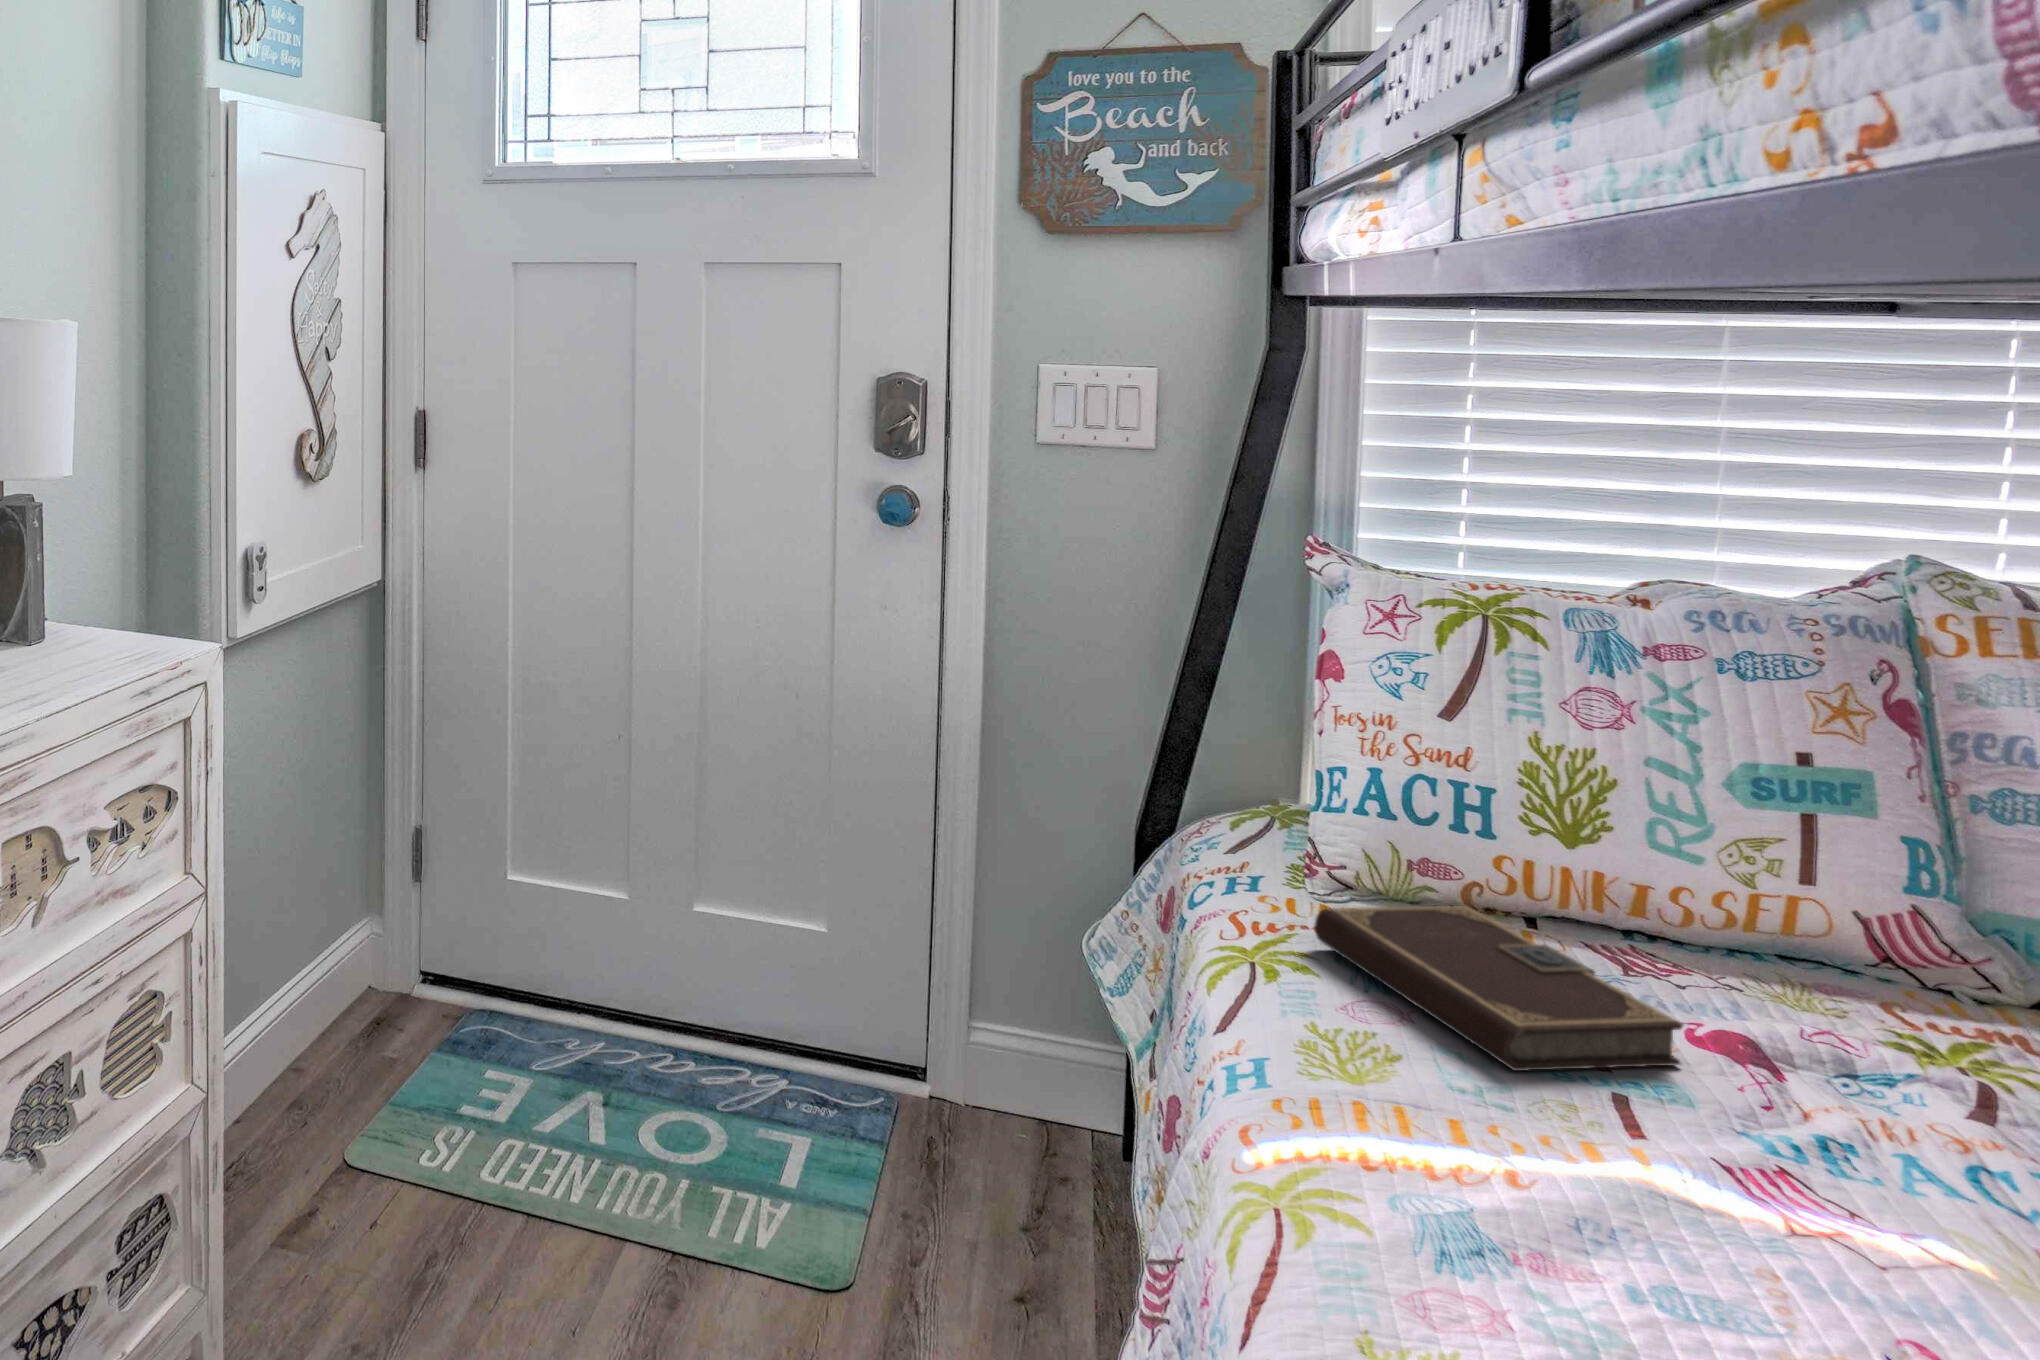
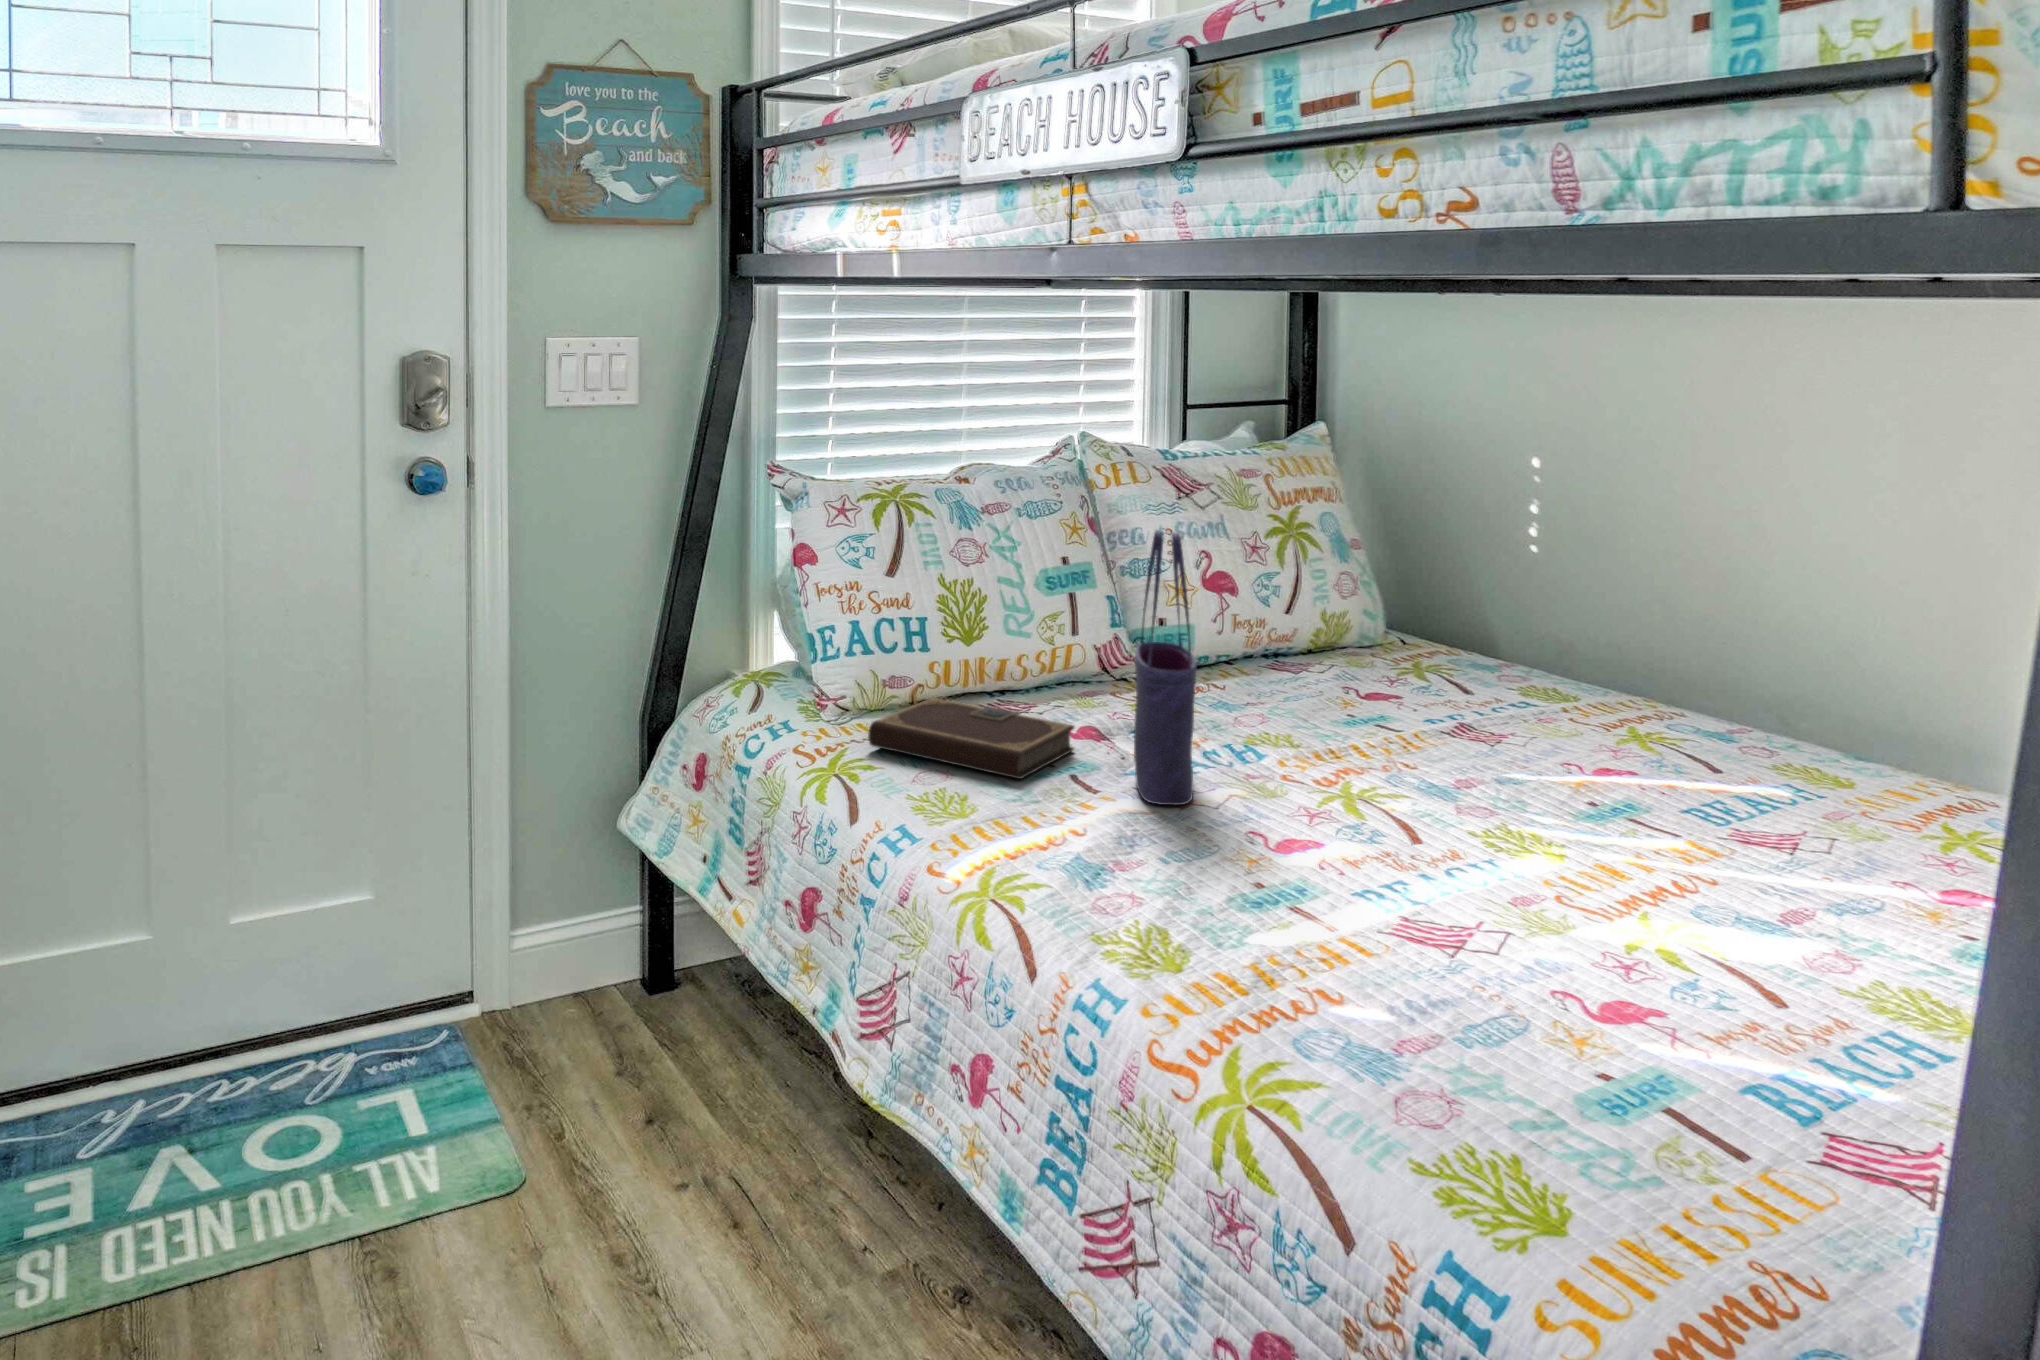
tote bag: none [1723,721,1890,1238] -> present [1134,530,1197,805]

